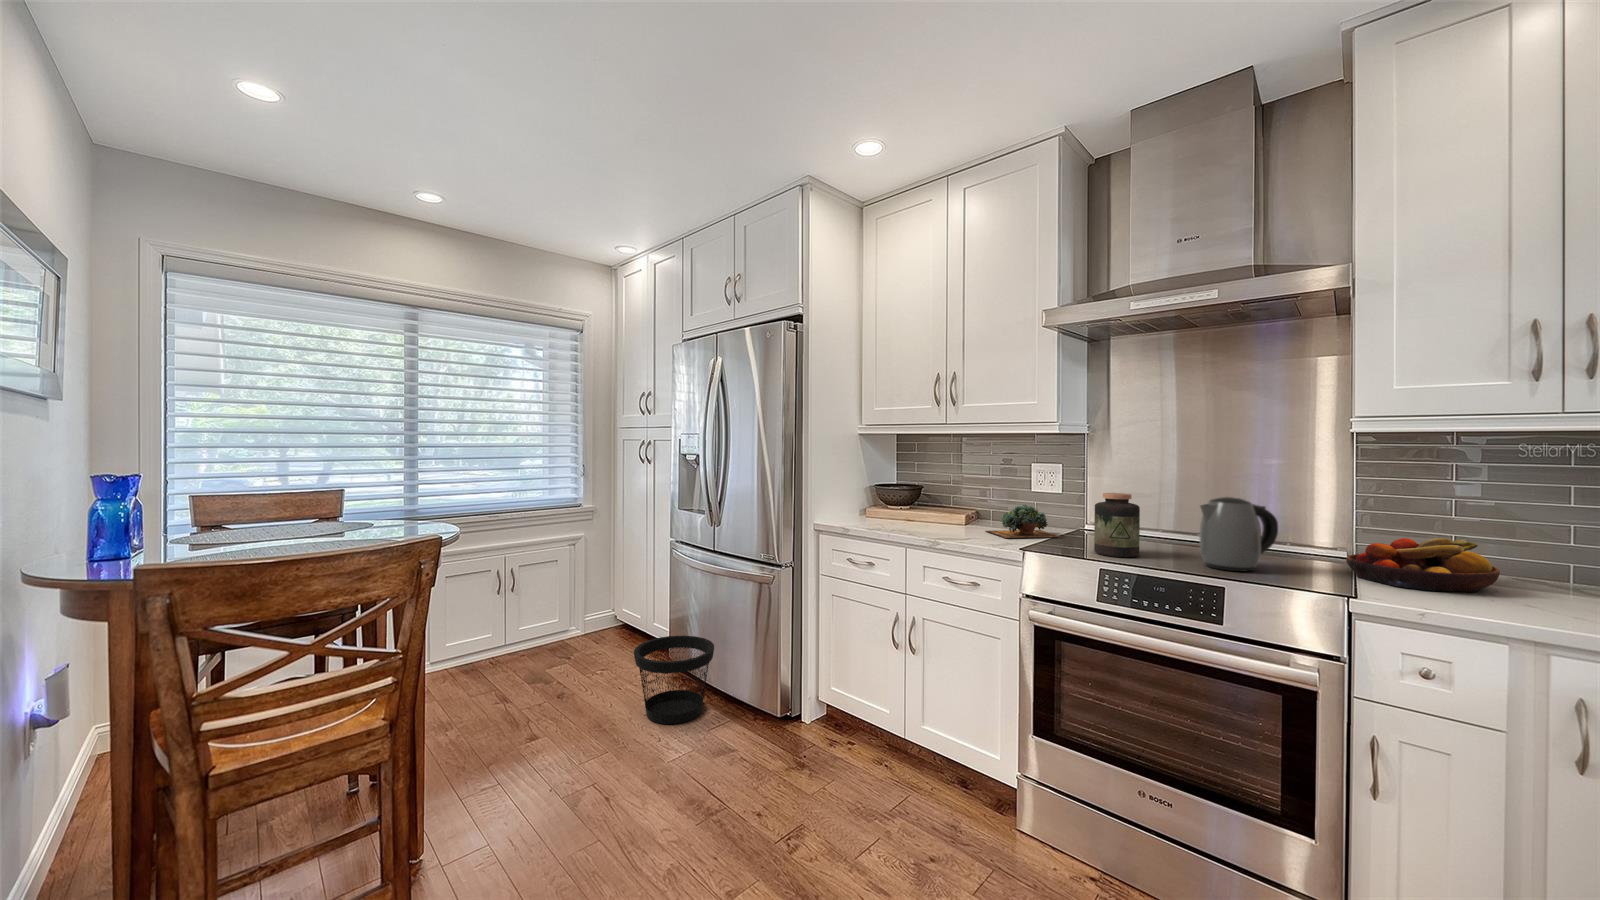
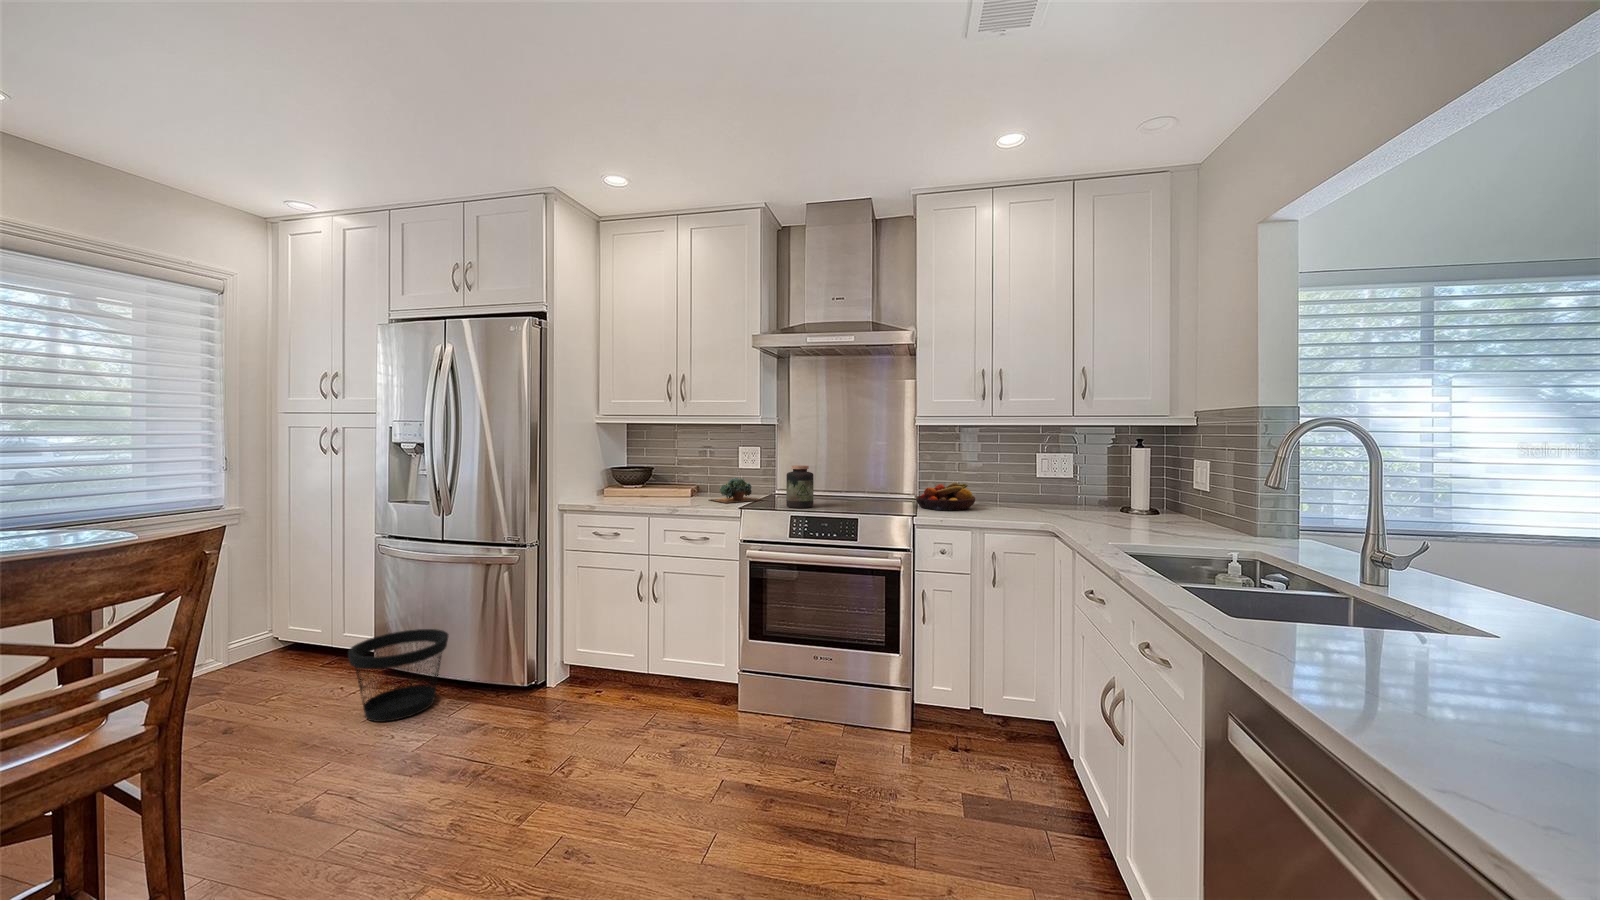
kettle: present [1200,497,1278,571] -> none [847,465,886,510]

